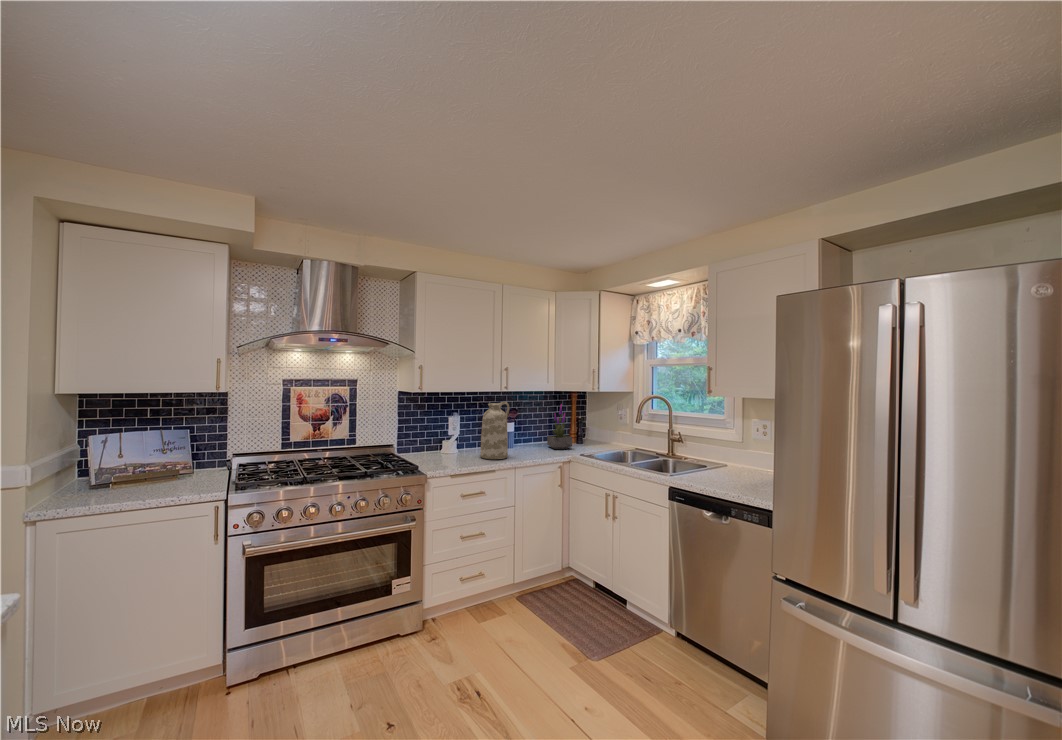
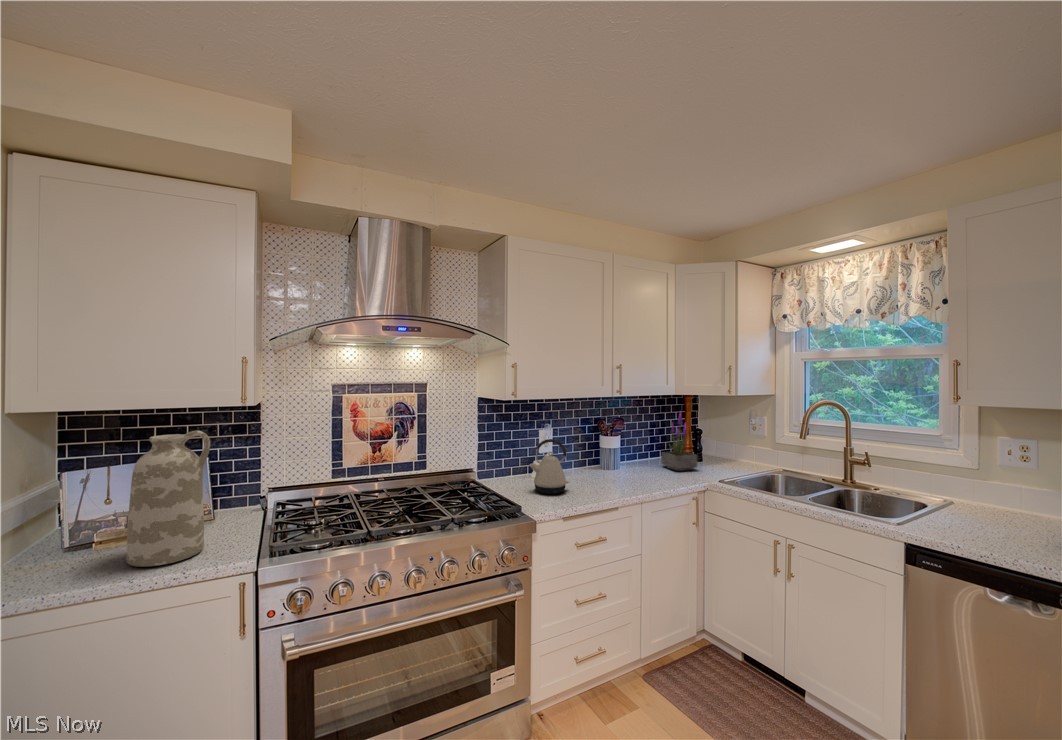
vase: present [481,402,510,459] -> present [126,431,210,567]
kettle: none [433,422,463,461] -> present [529,439,569,494]

